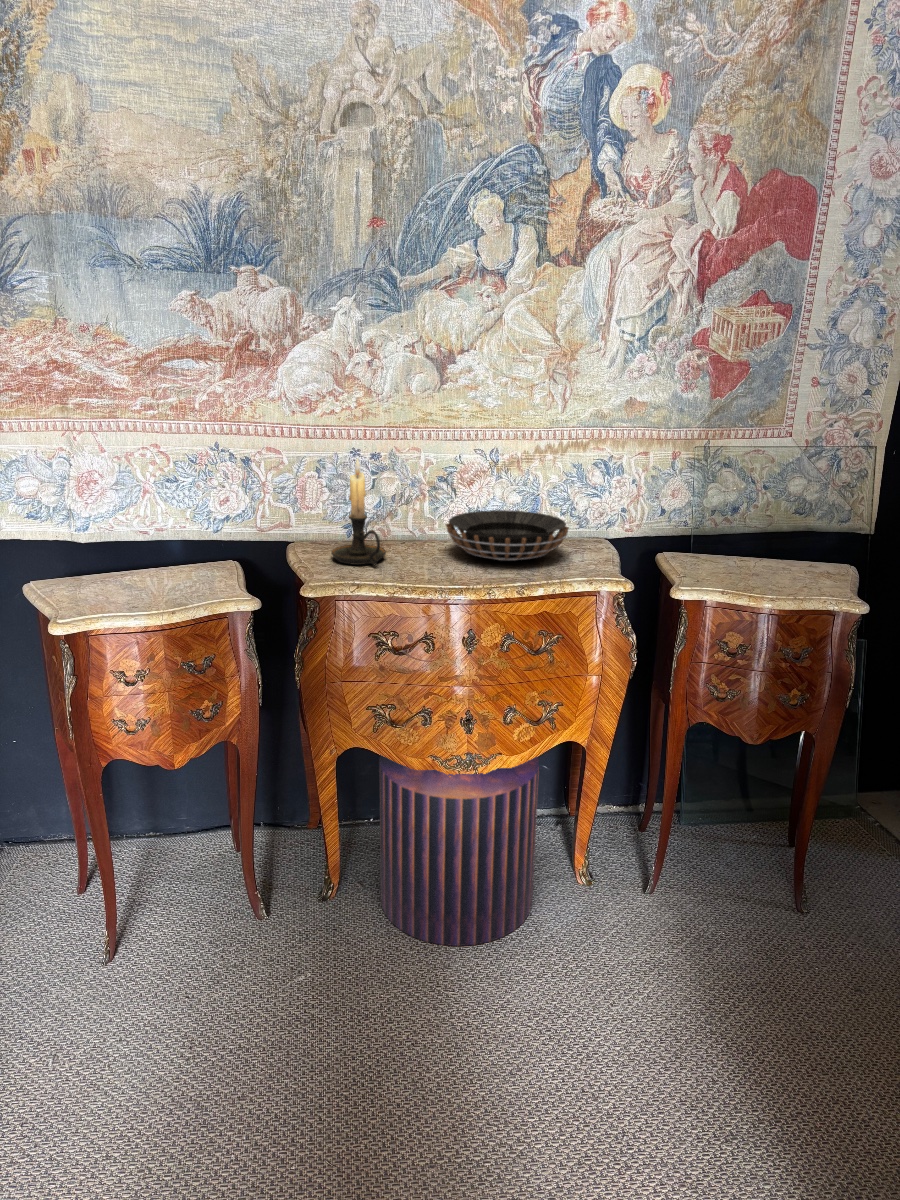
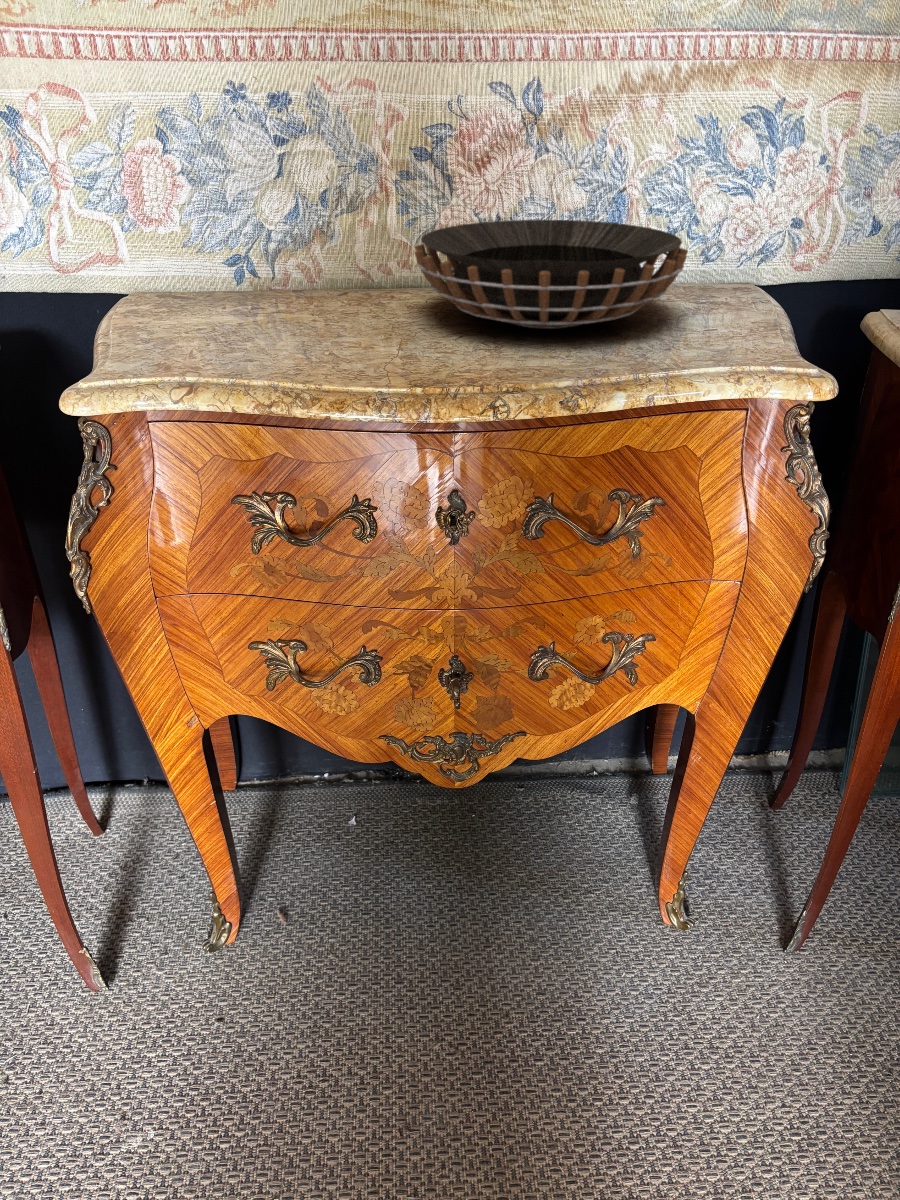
candle holder: present [331,460,386,565] -> none [167,79,284,339]
pouf: present [379,756,539,946] -> none [289,645,601,1064]

